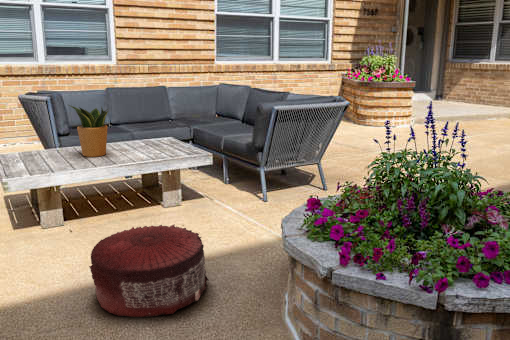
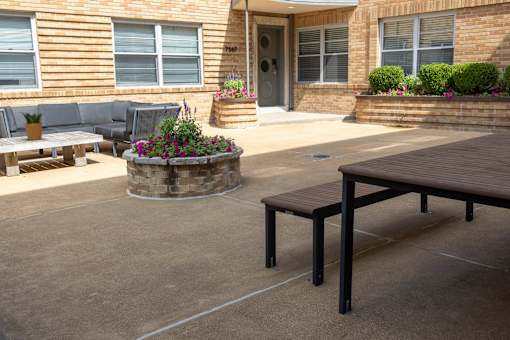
pouf: present [89,225,209,317] -> none [40,161,96,194]

